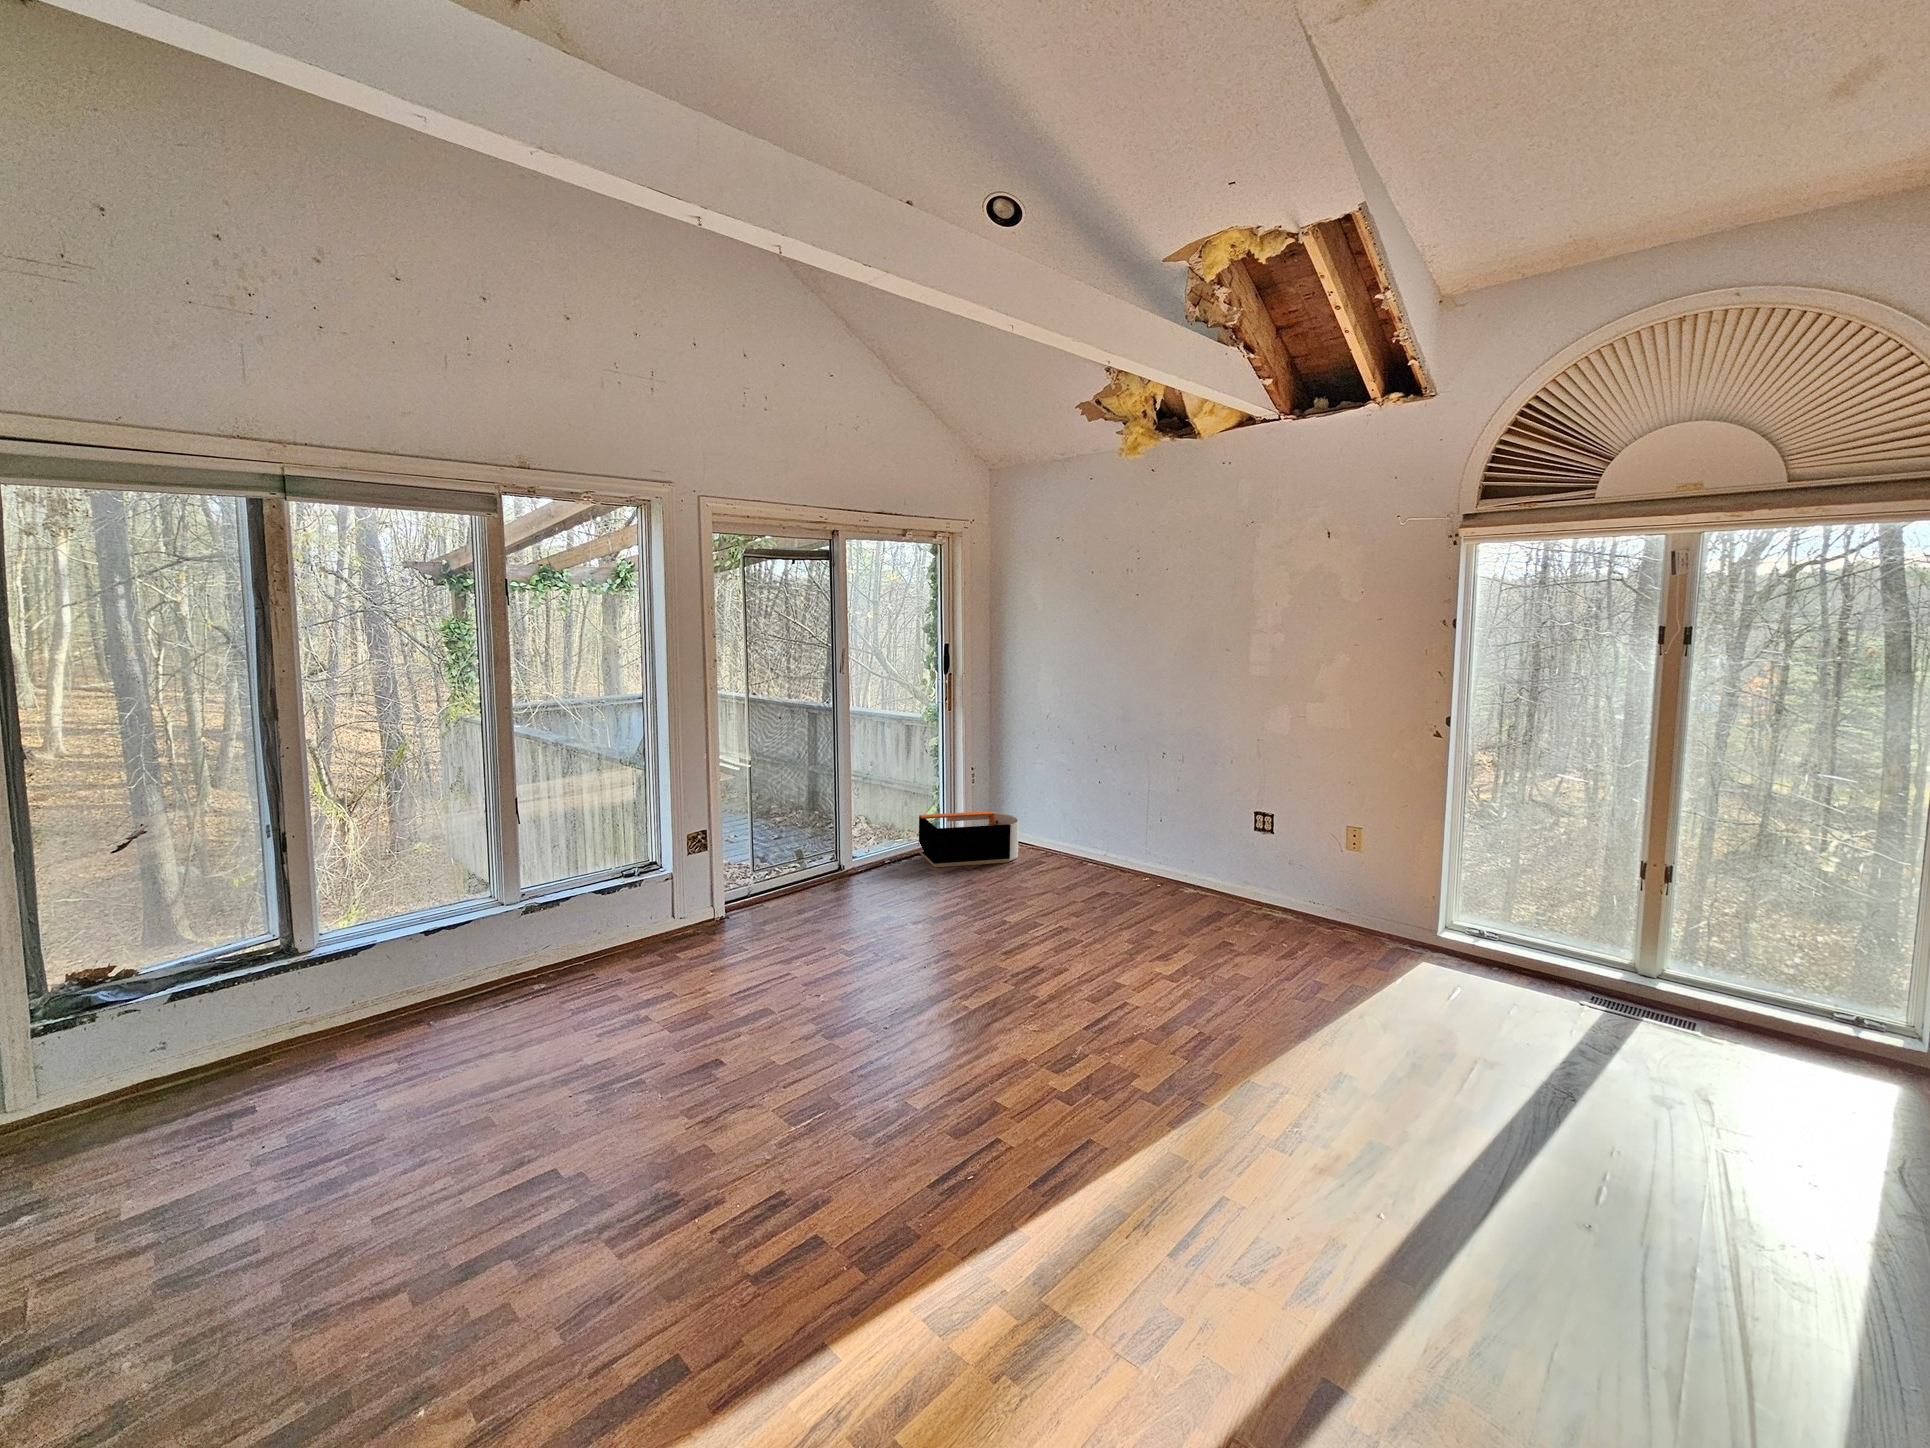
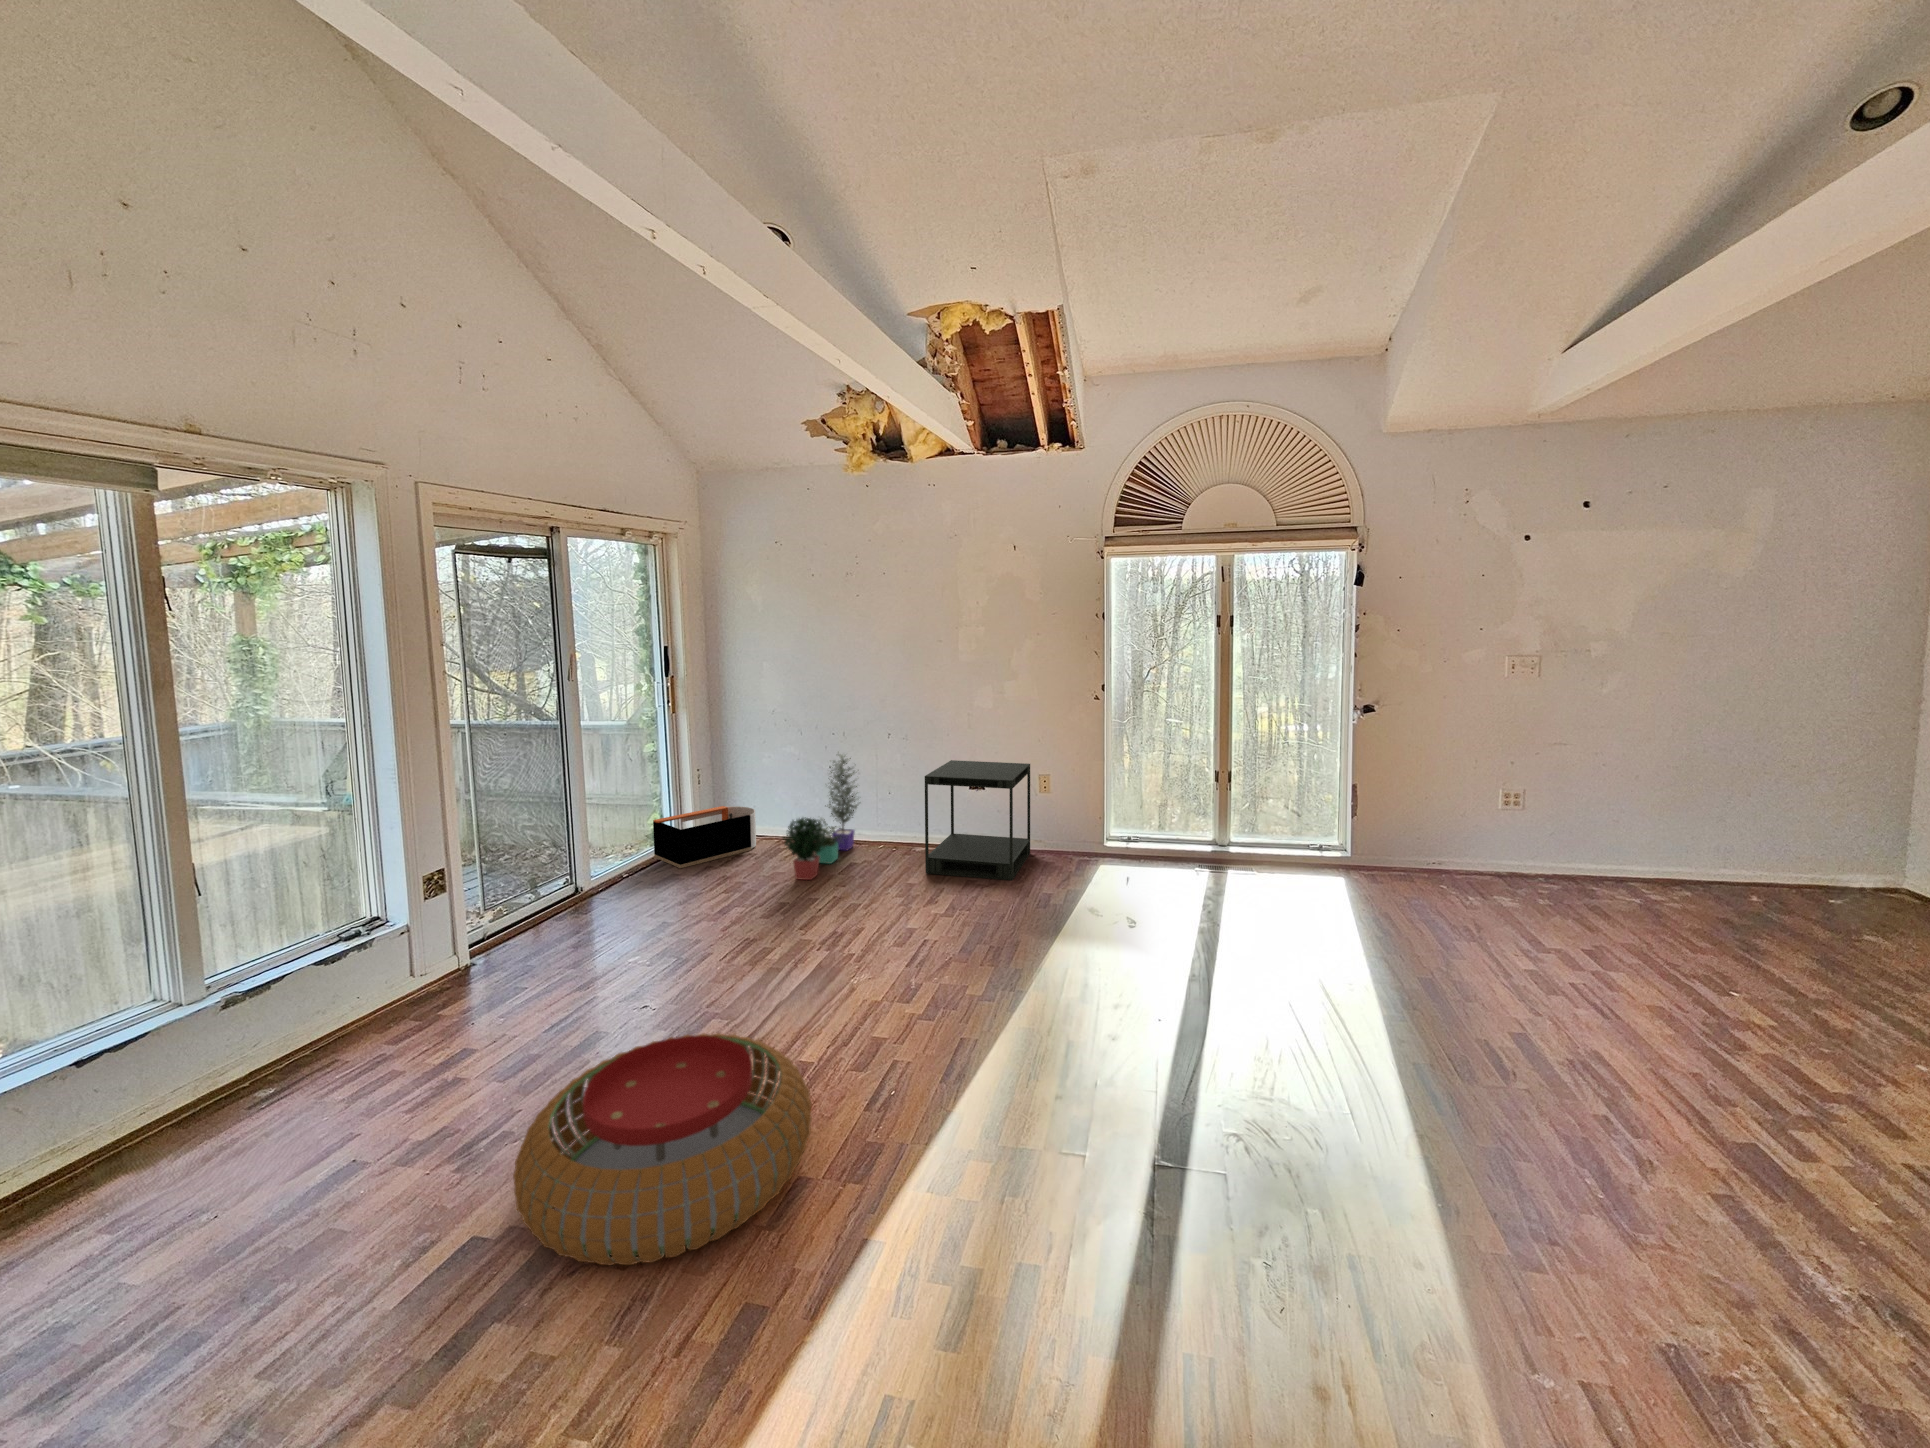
potted plant: none [1021,768,1130,905] -> present [783,754,858,880]
side table: none [1178,795,1338,957] -> present [925,760,1030,880]
pouf: none [633,1016,891,1207] -> present [513,1033,812,1265]

